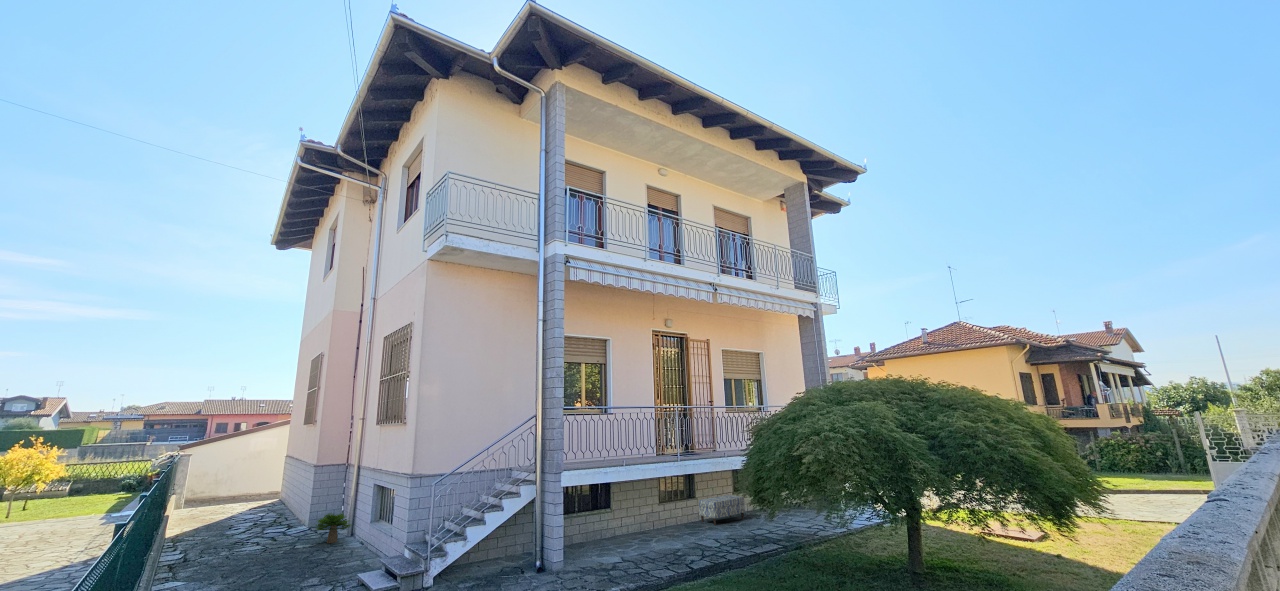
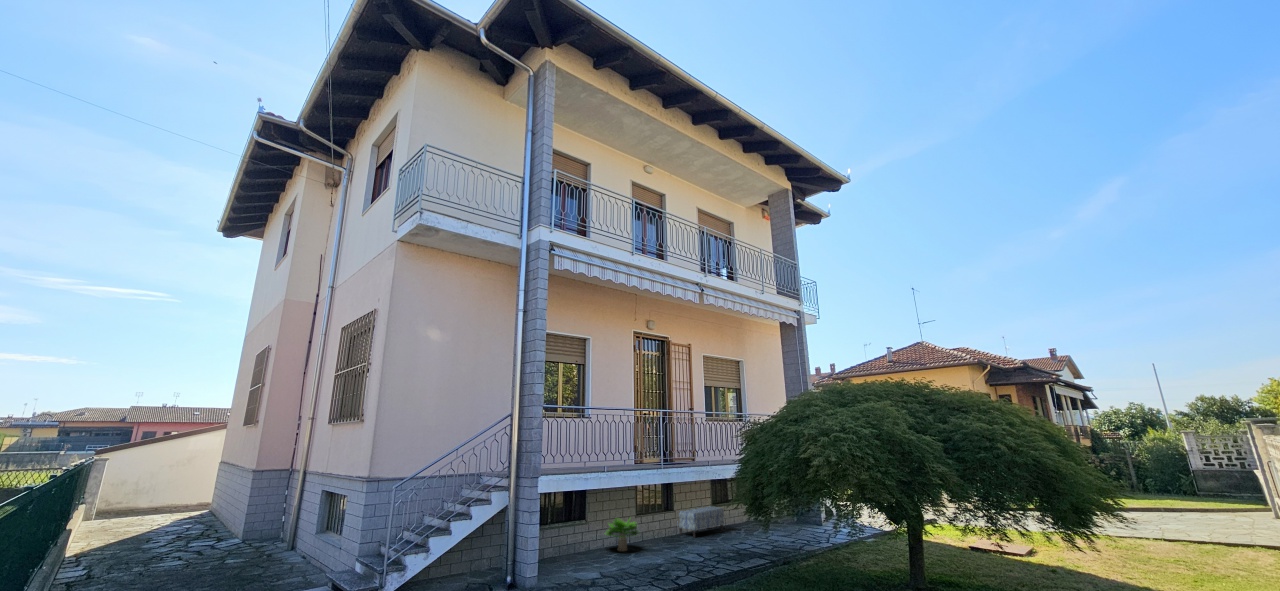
potted plant: present [316,513,351,543] -> present [606,519,638,551]

